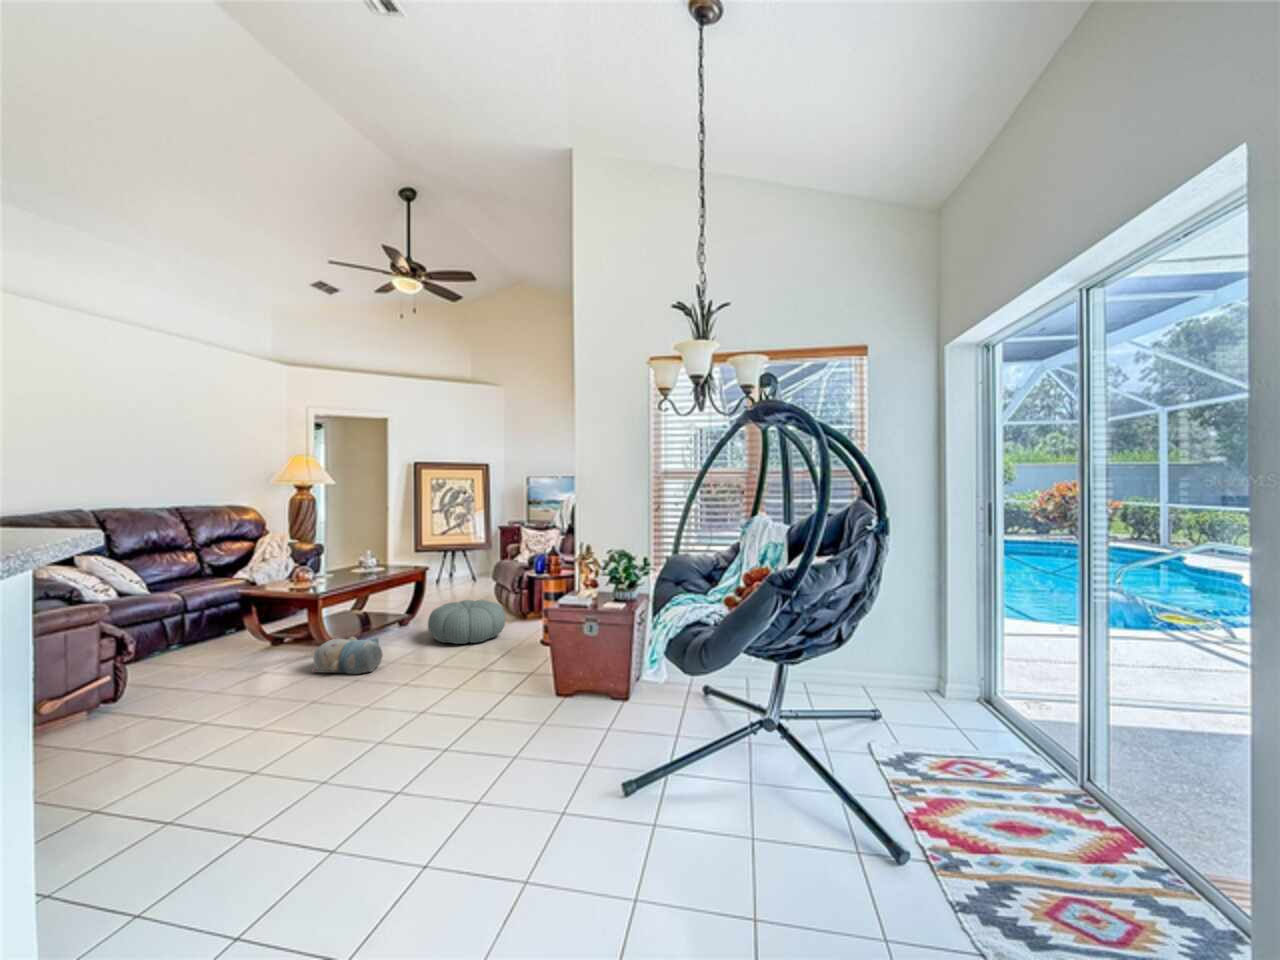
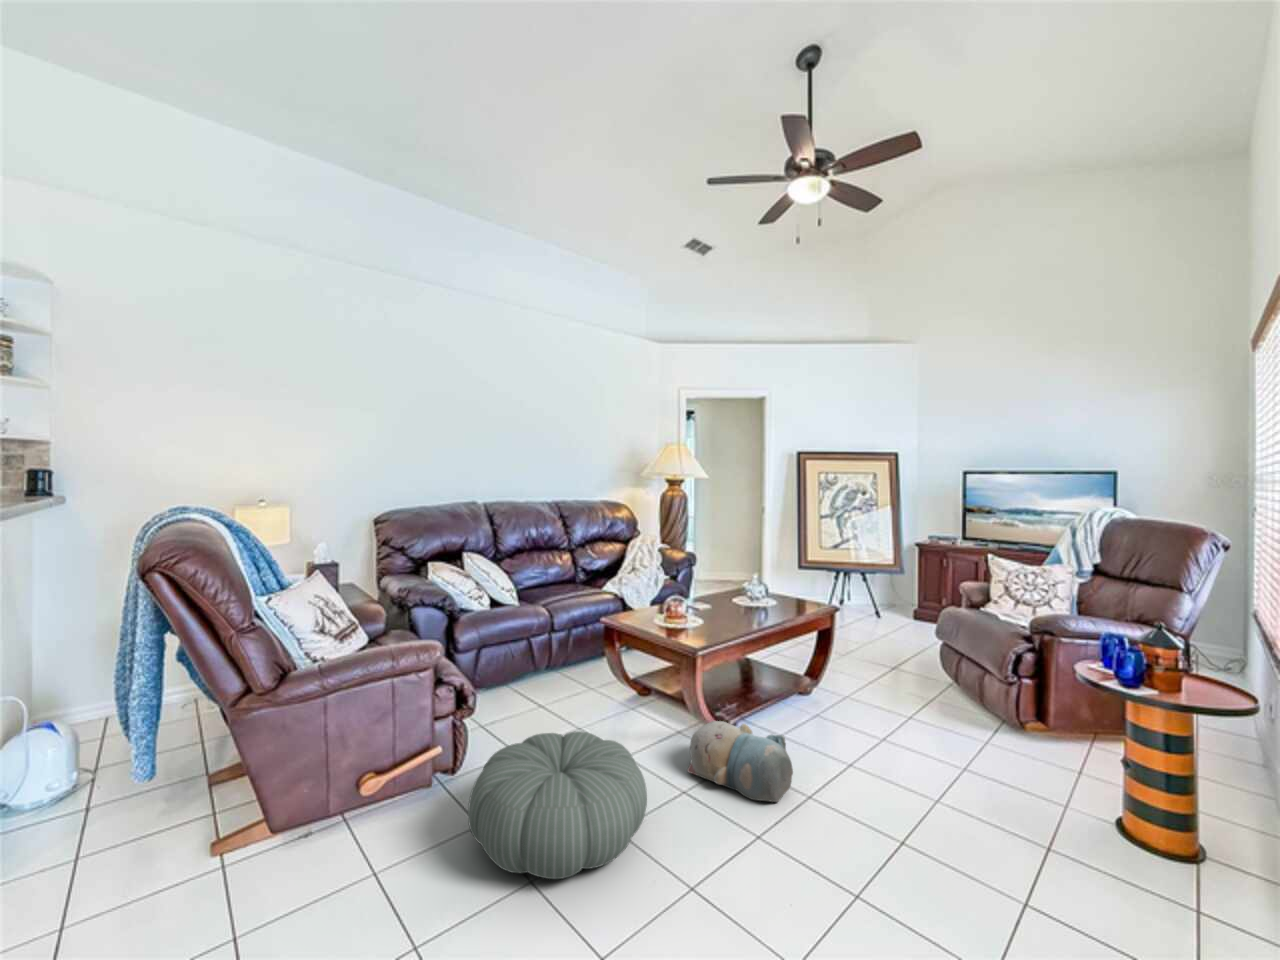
pouf: present [428,600,505,644] -> present [468,731,647,879]

